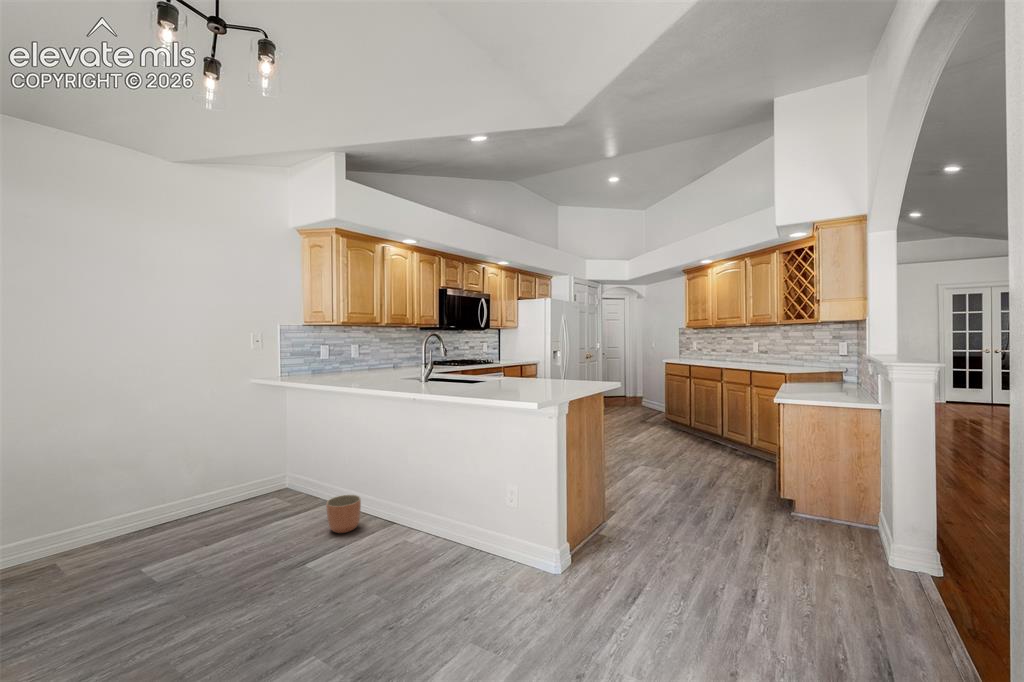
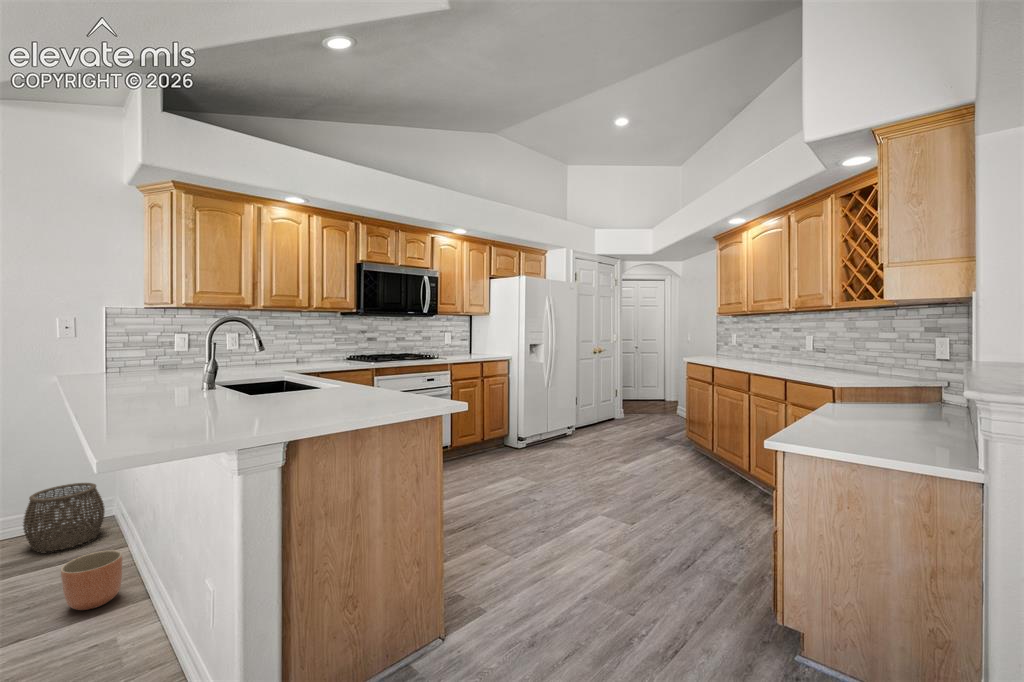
woven basket: none [236,458,289,509] -> present [23,483,105,552]

